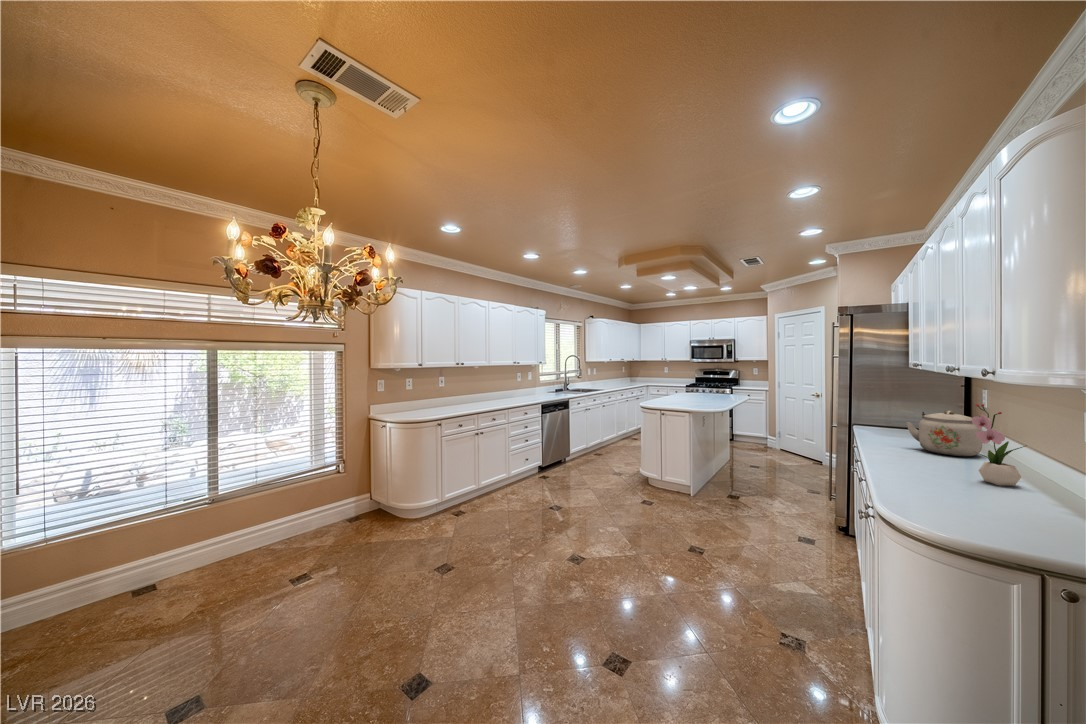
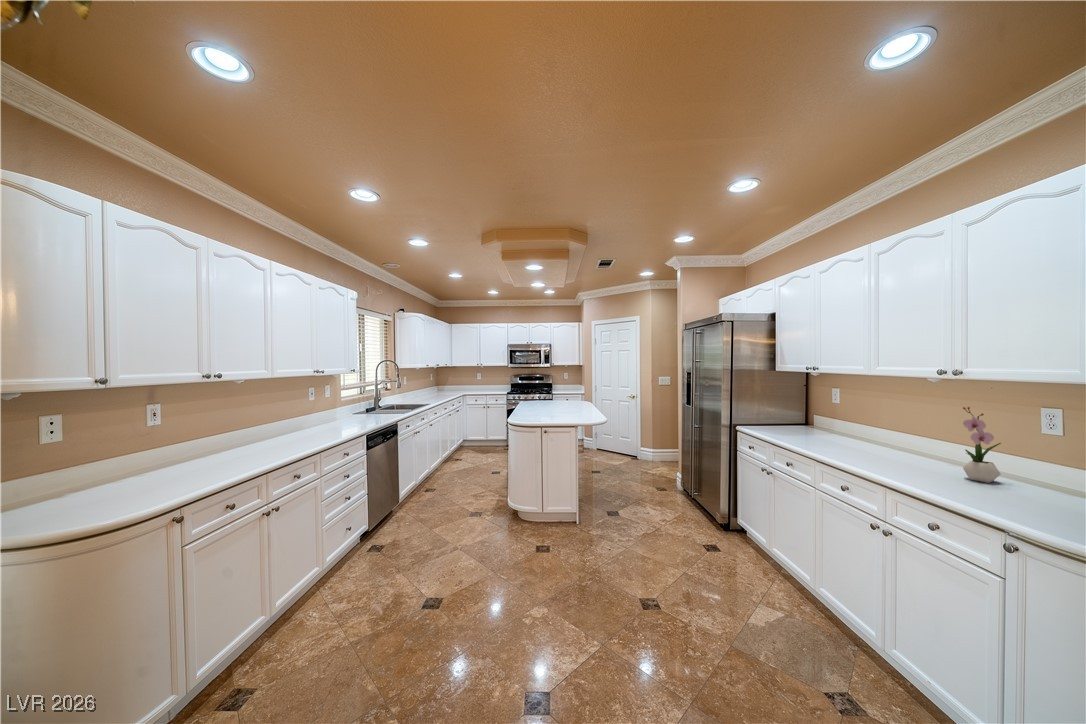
kettle: present [906,411,982,456] -> none [826,411,886,452]

